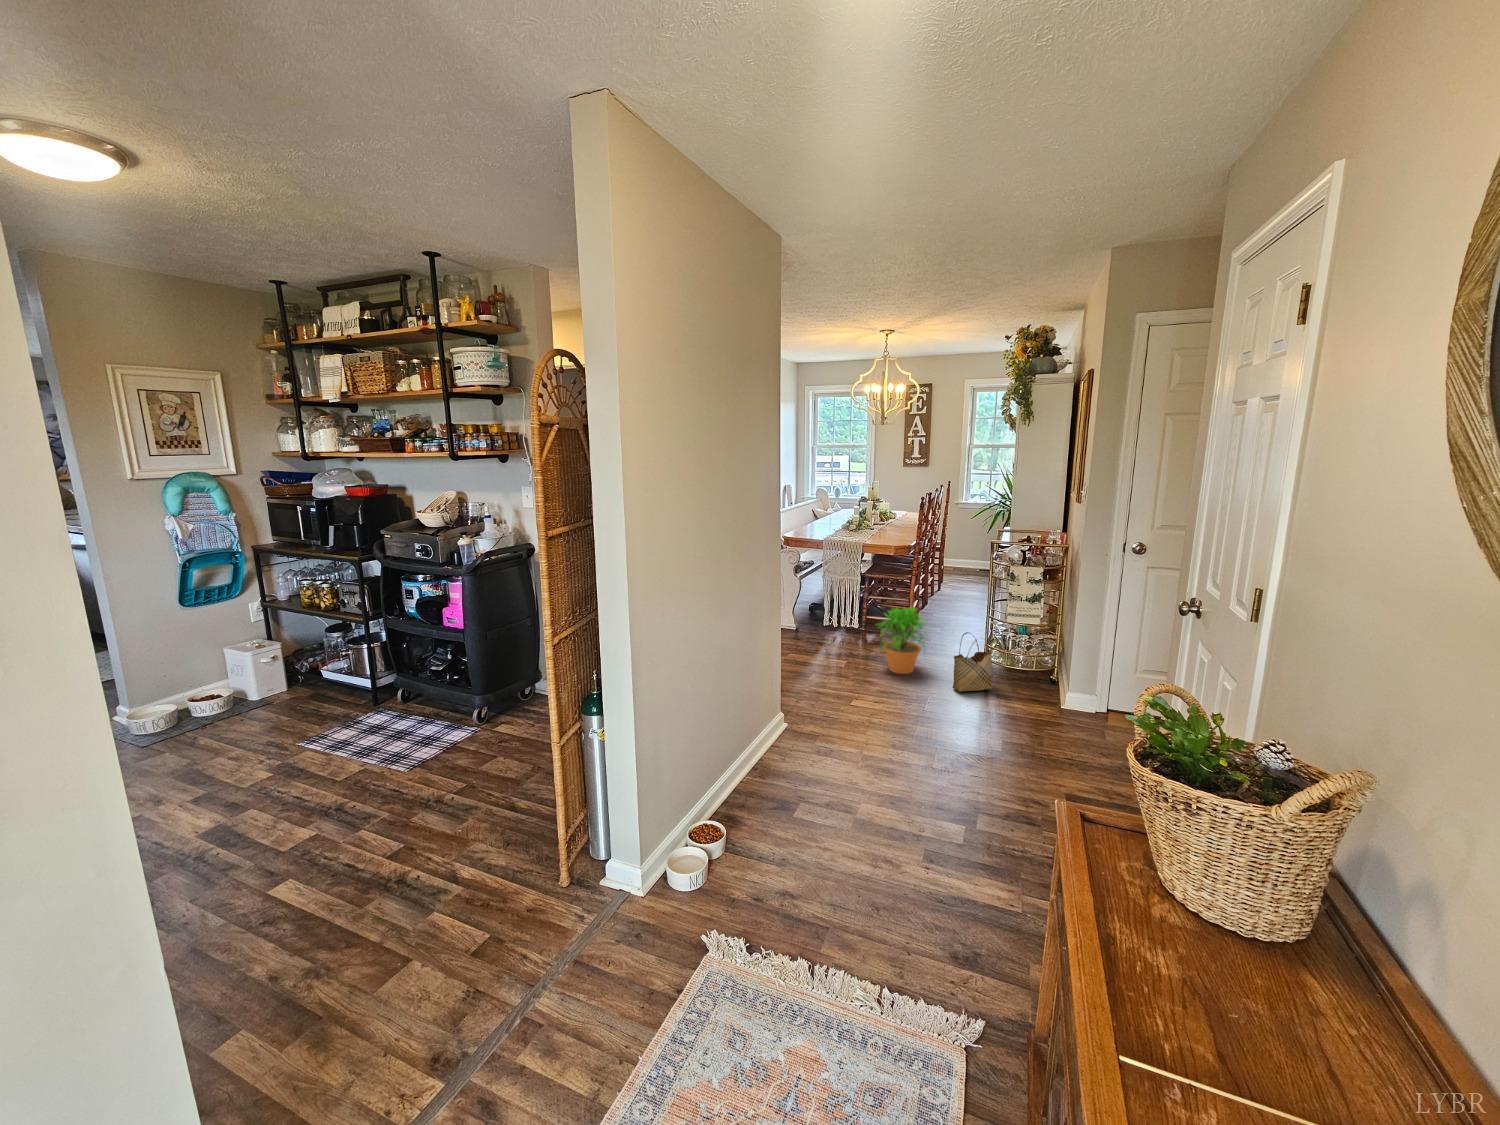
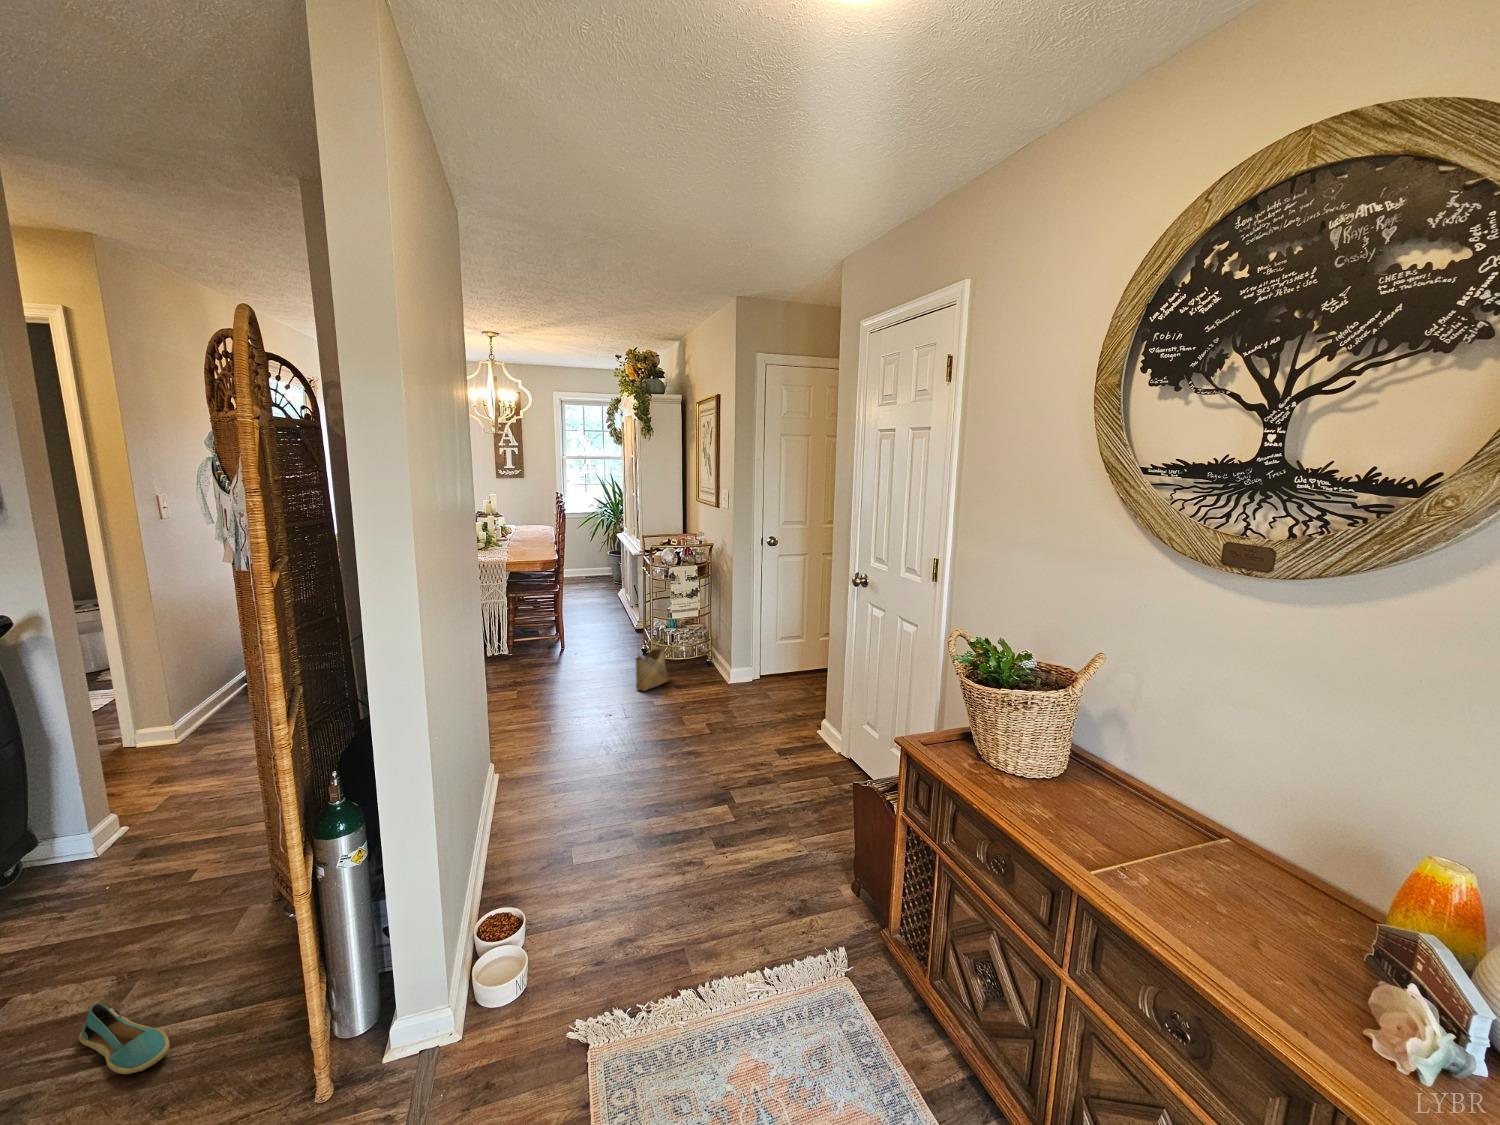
potted plant: present [878,607,926,674] -> none [546,618,606,689]
shoe: none [502,774,529,820] -> present [79,1003,170,1074]

